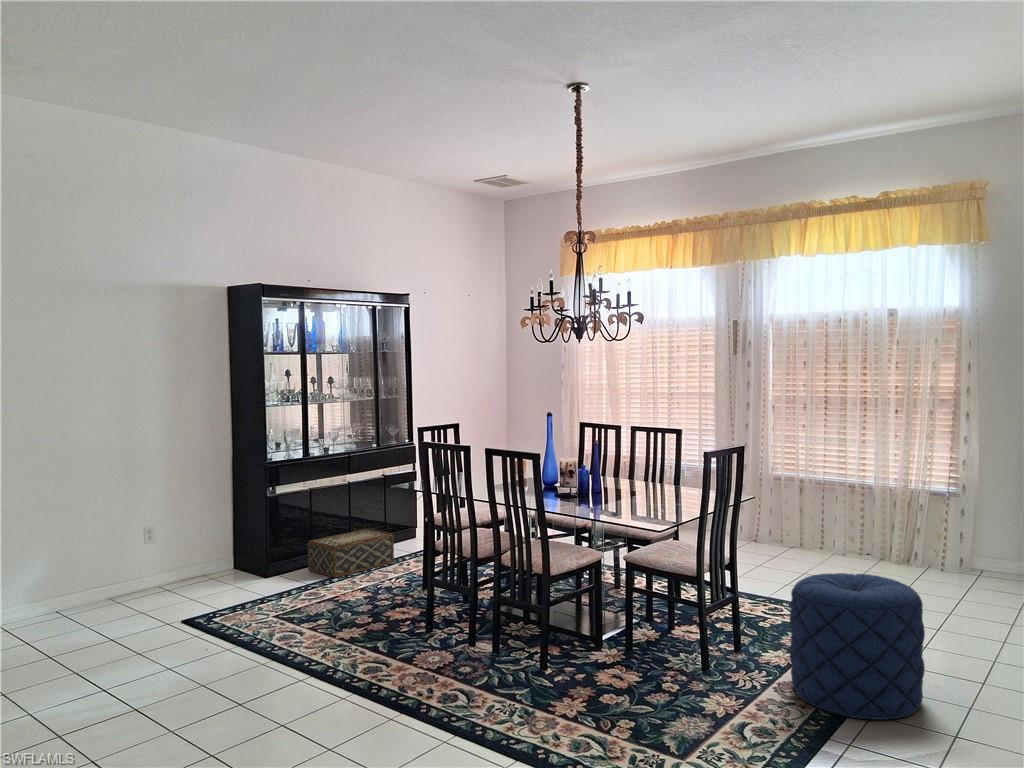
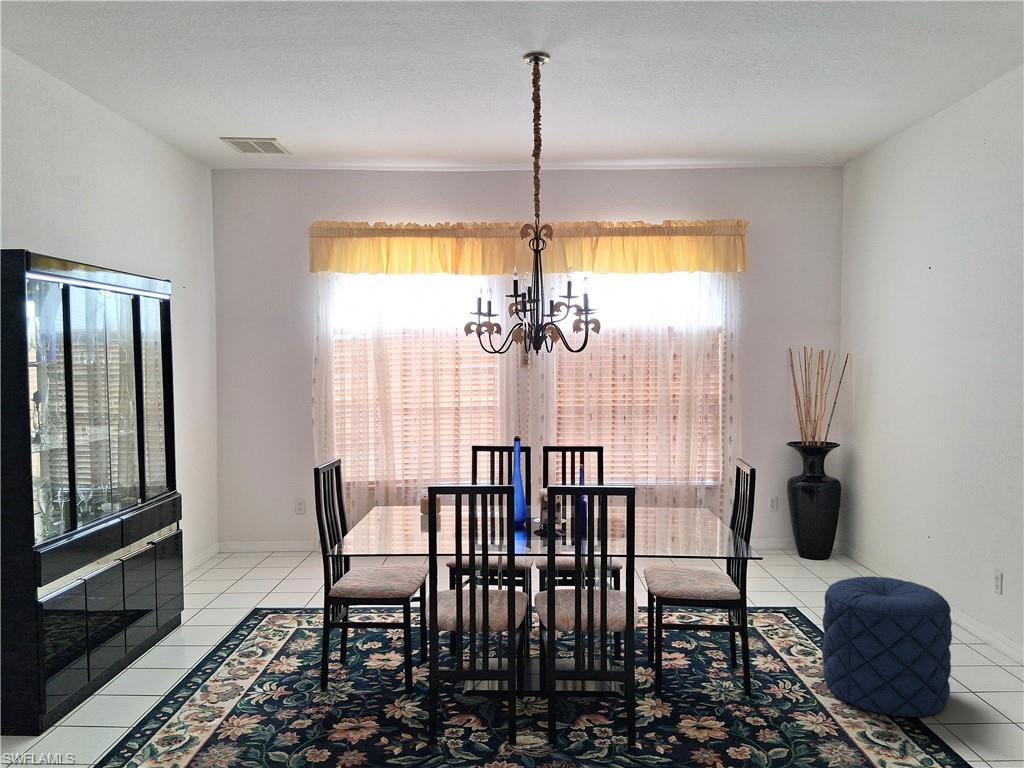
woven basket: present [308,529,394,578] -> none [85,621,204,711]

